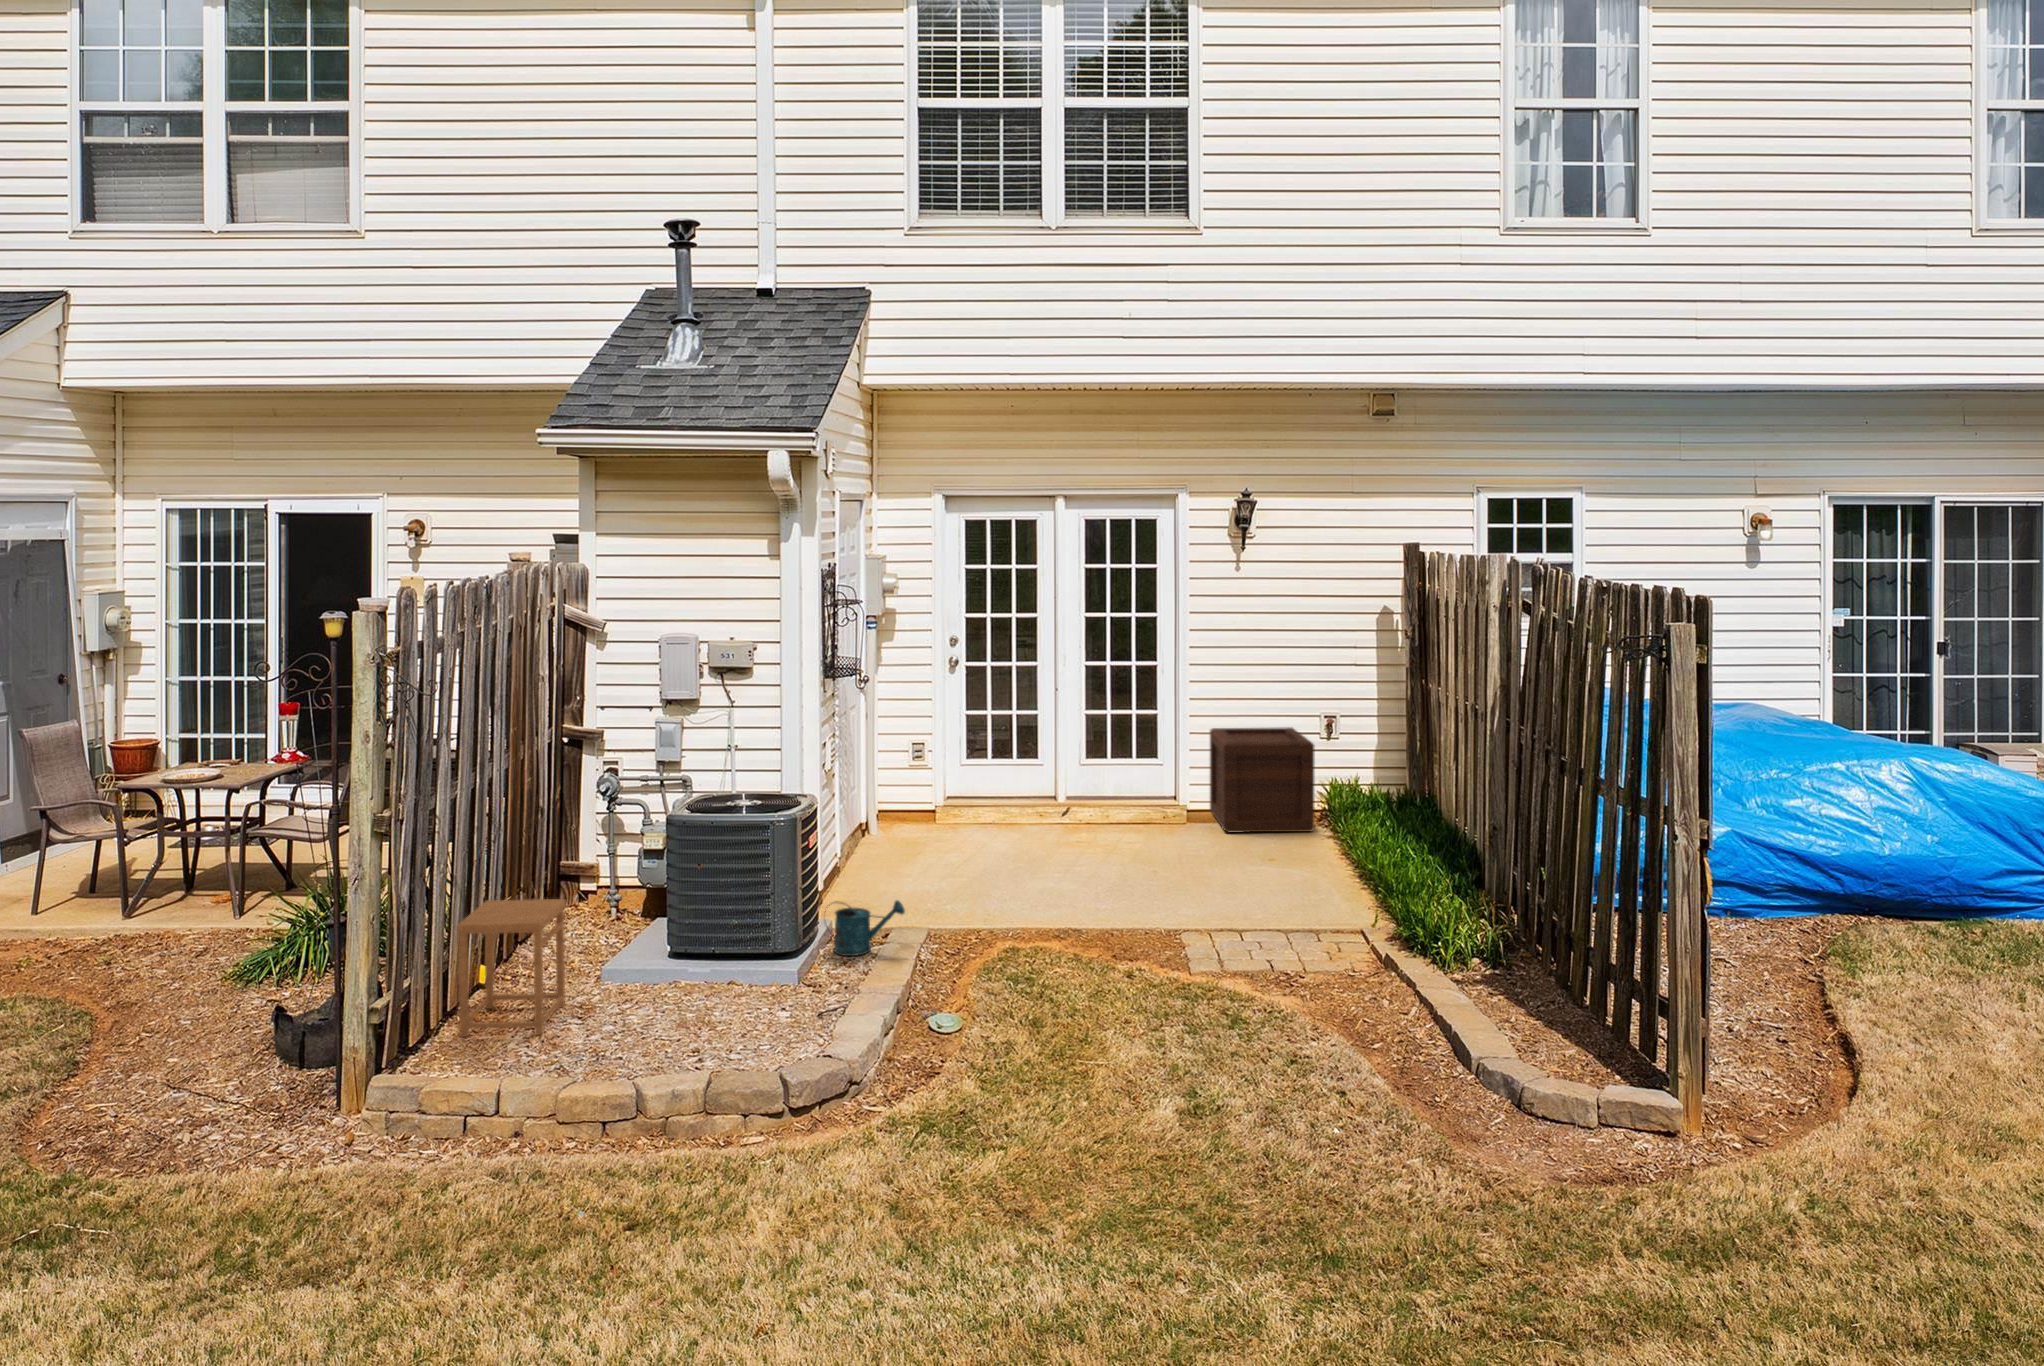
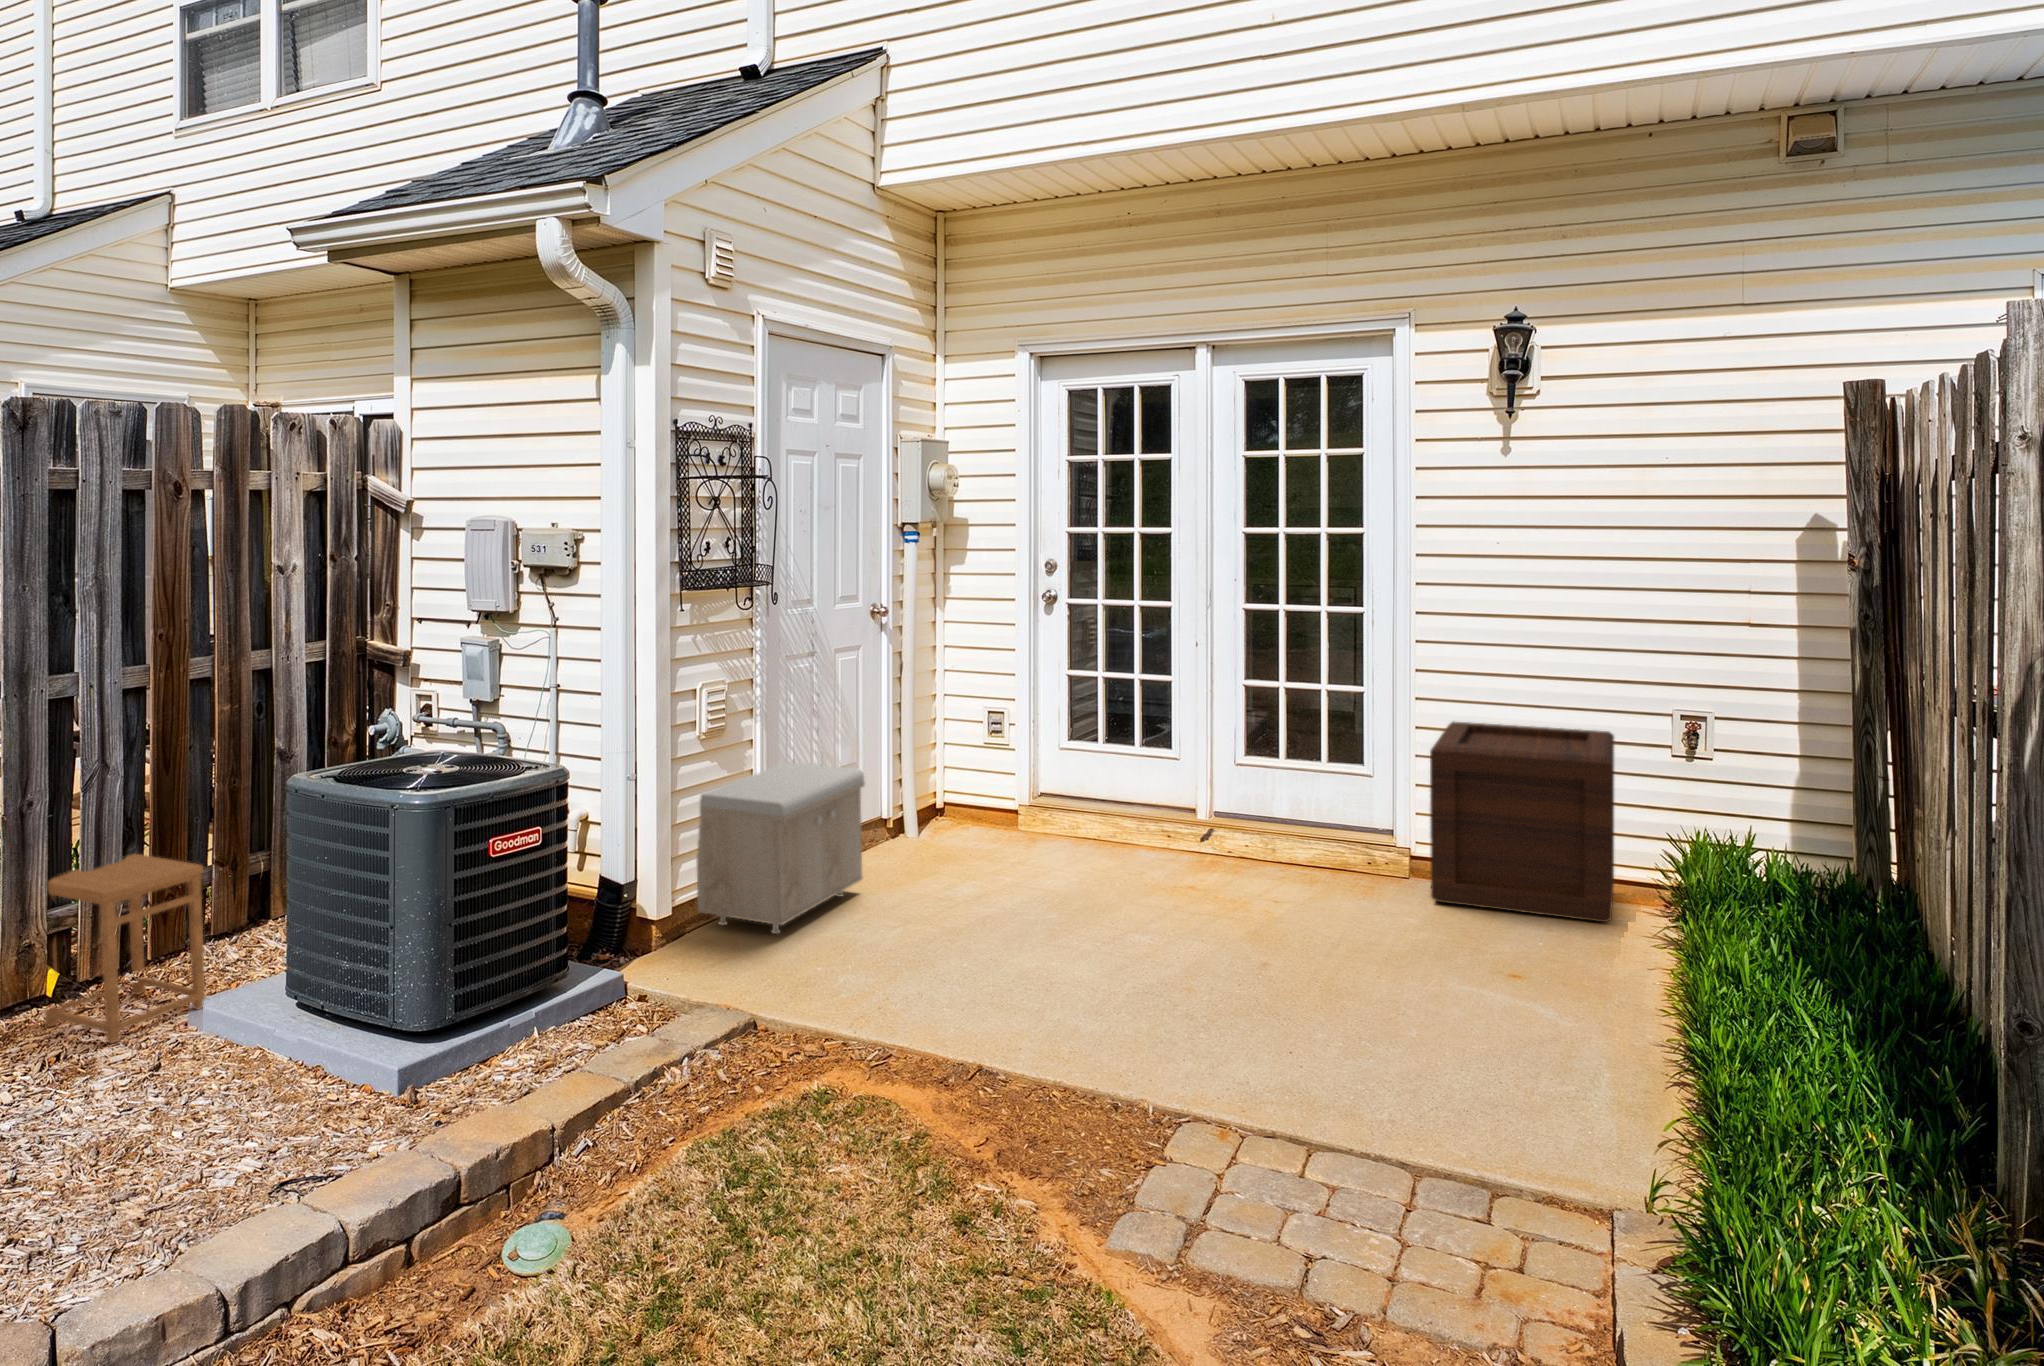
storage bench: none [834,788,910,903] -> present [696,763,865,934]
watering can: present [827,900,905,956] -> none [578,922,682,1009]

